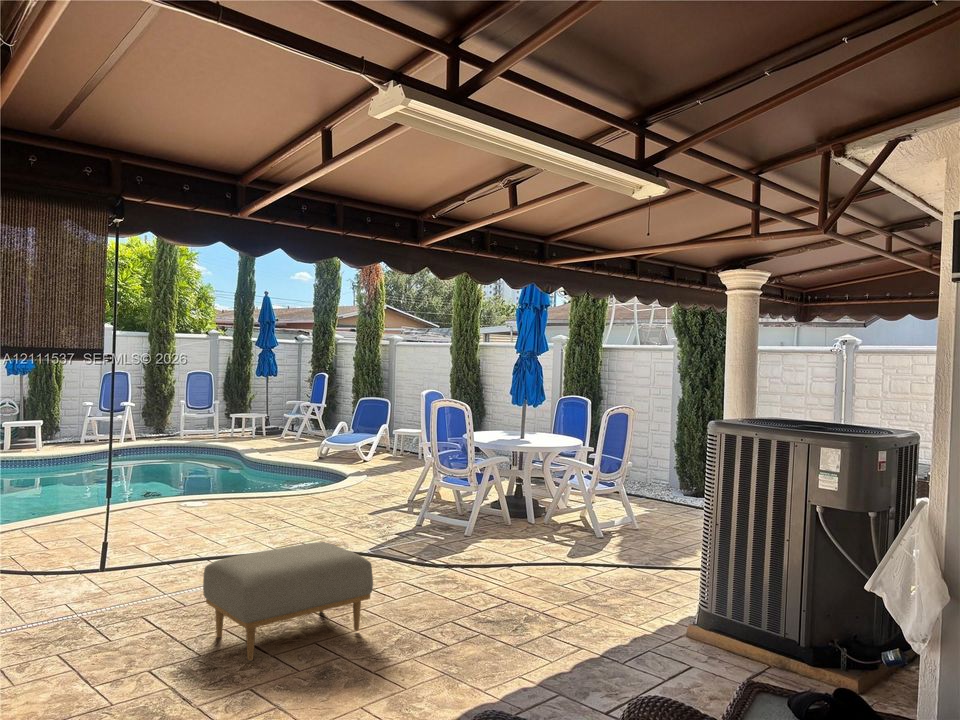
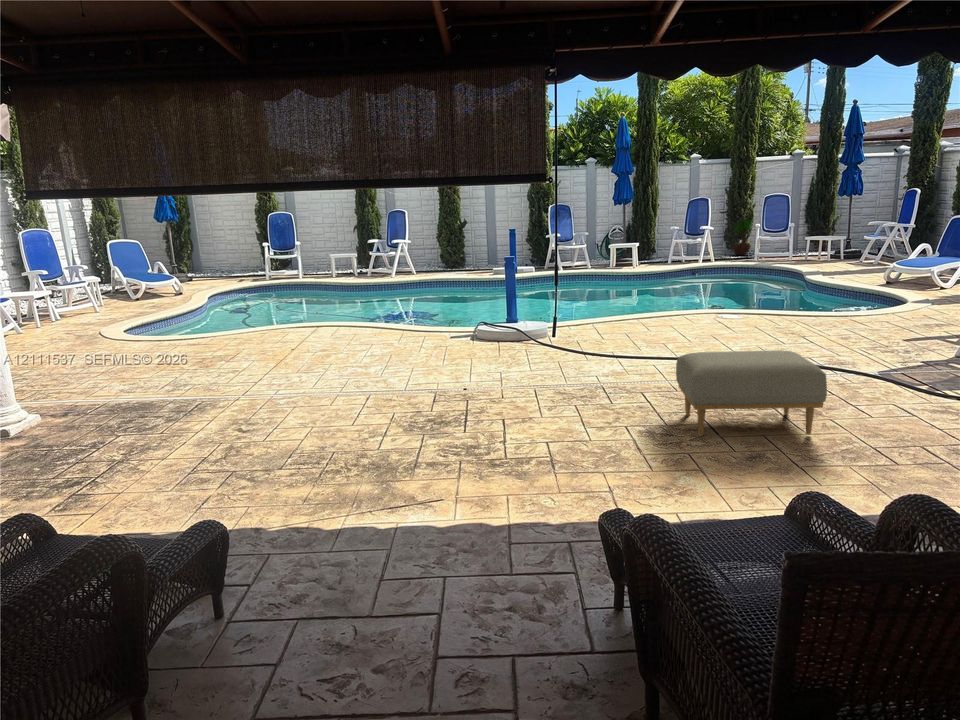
potted tree: none [150,391,177,433] -> present [733,220,752,255]

